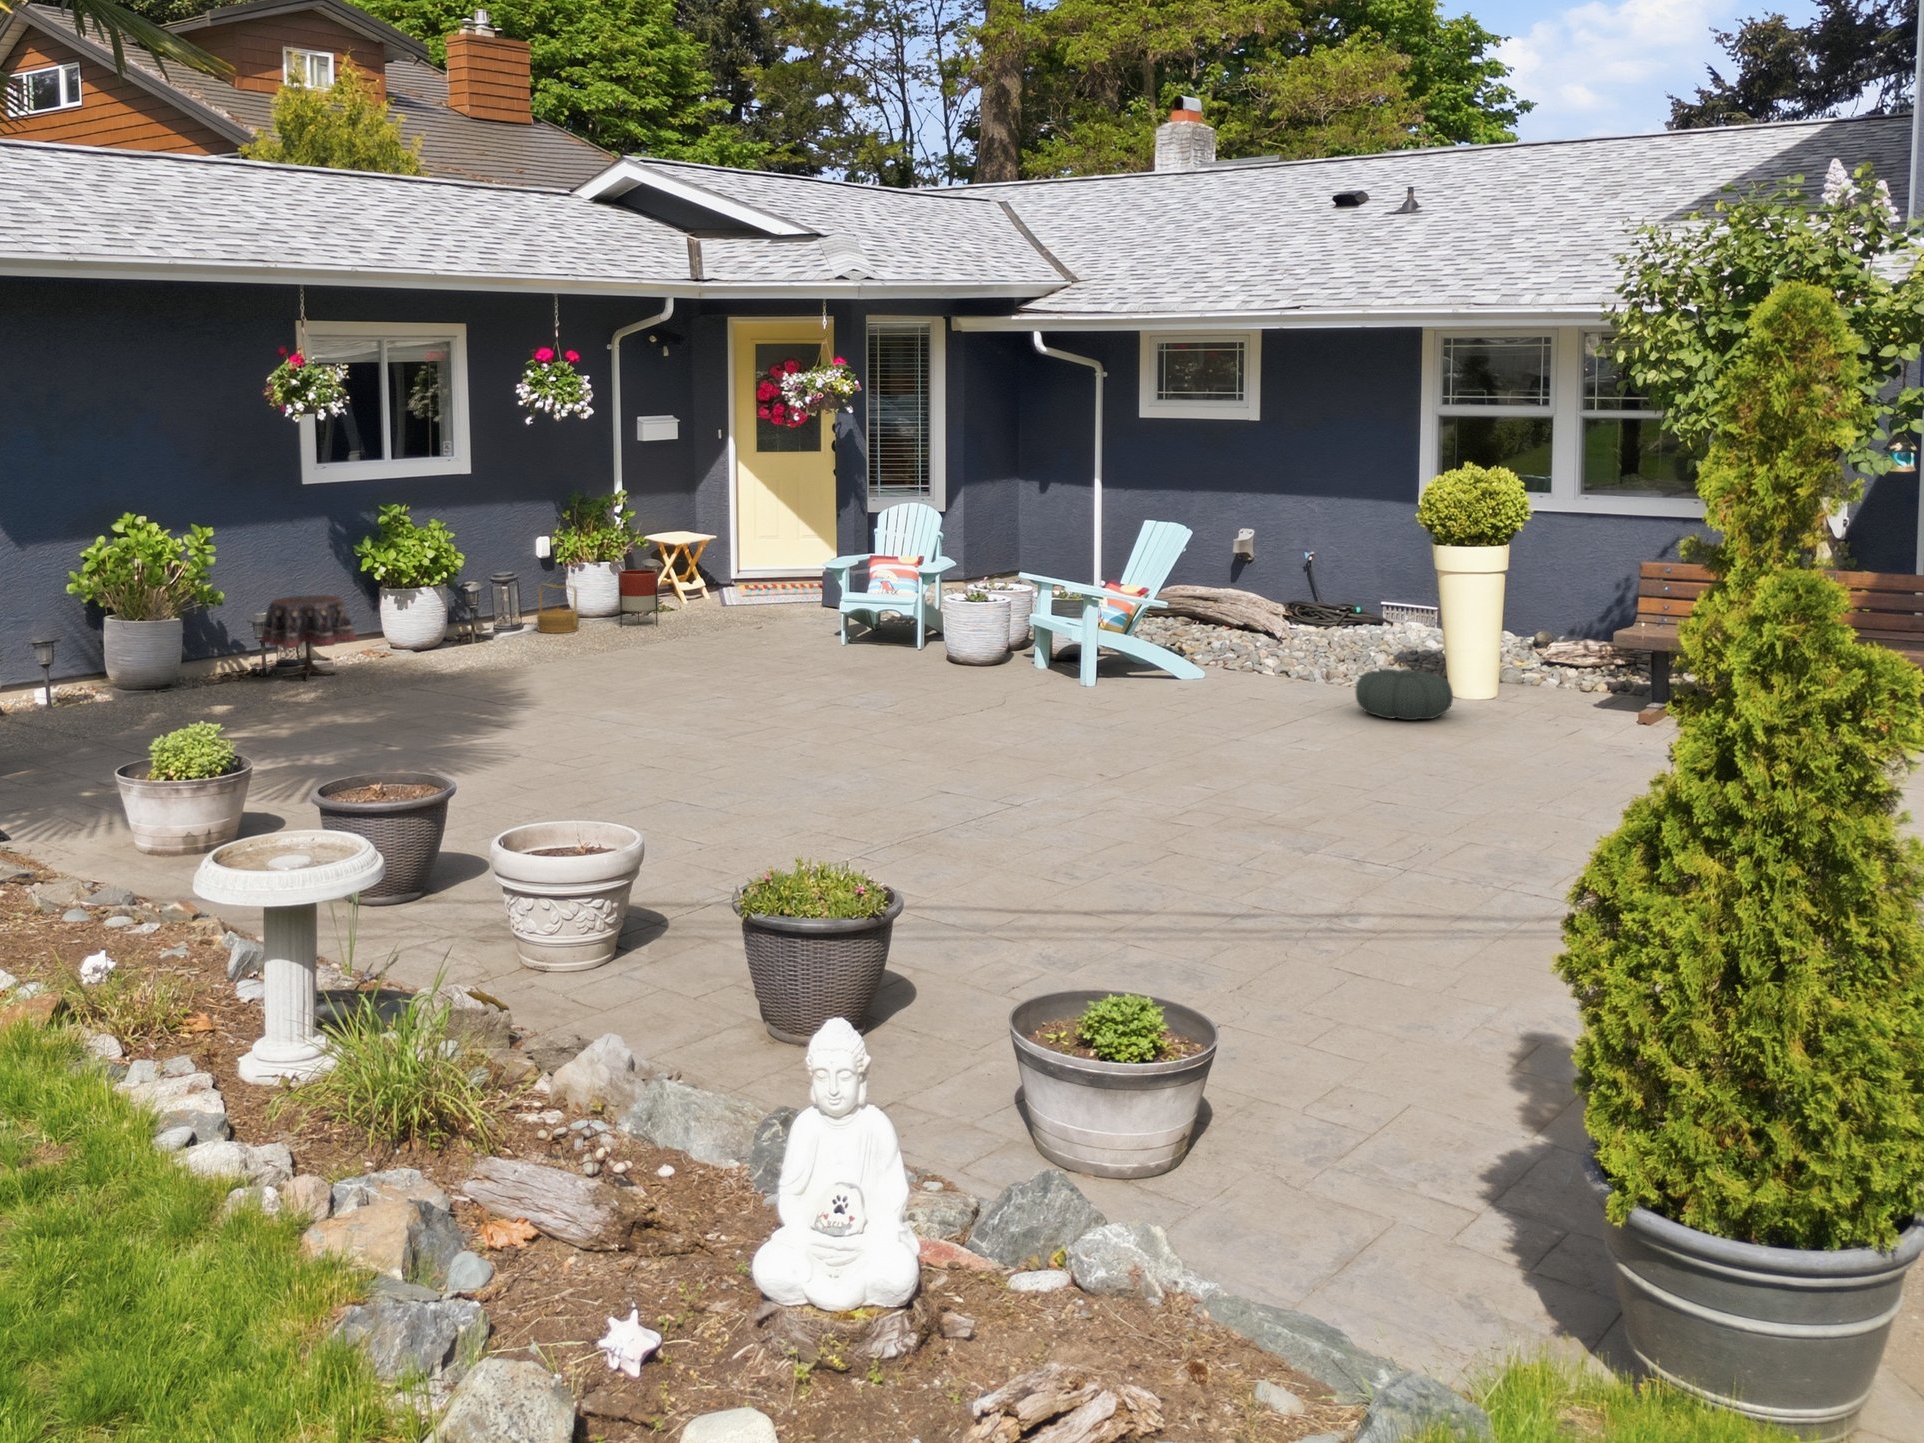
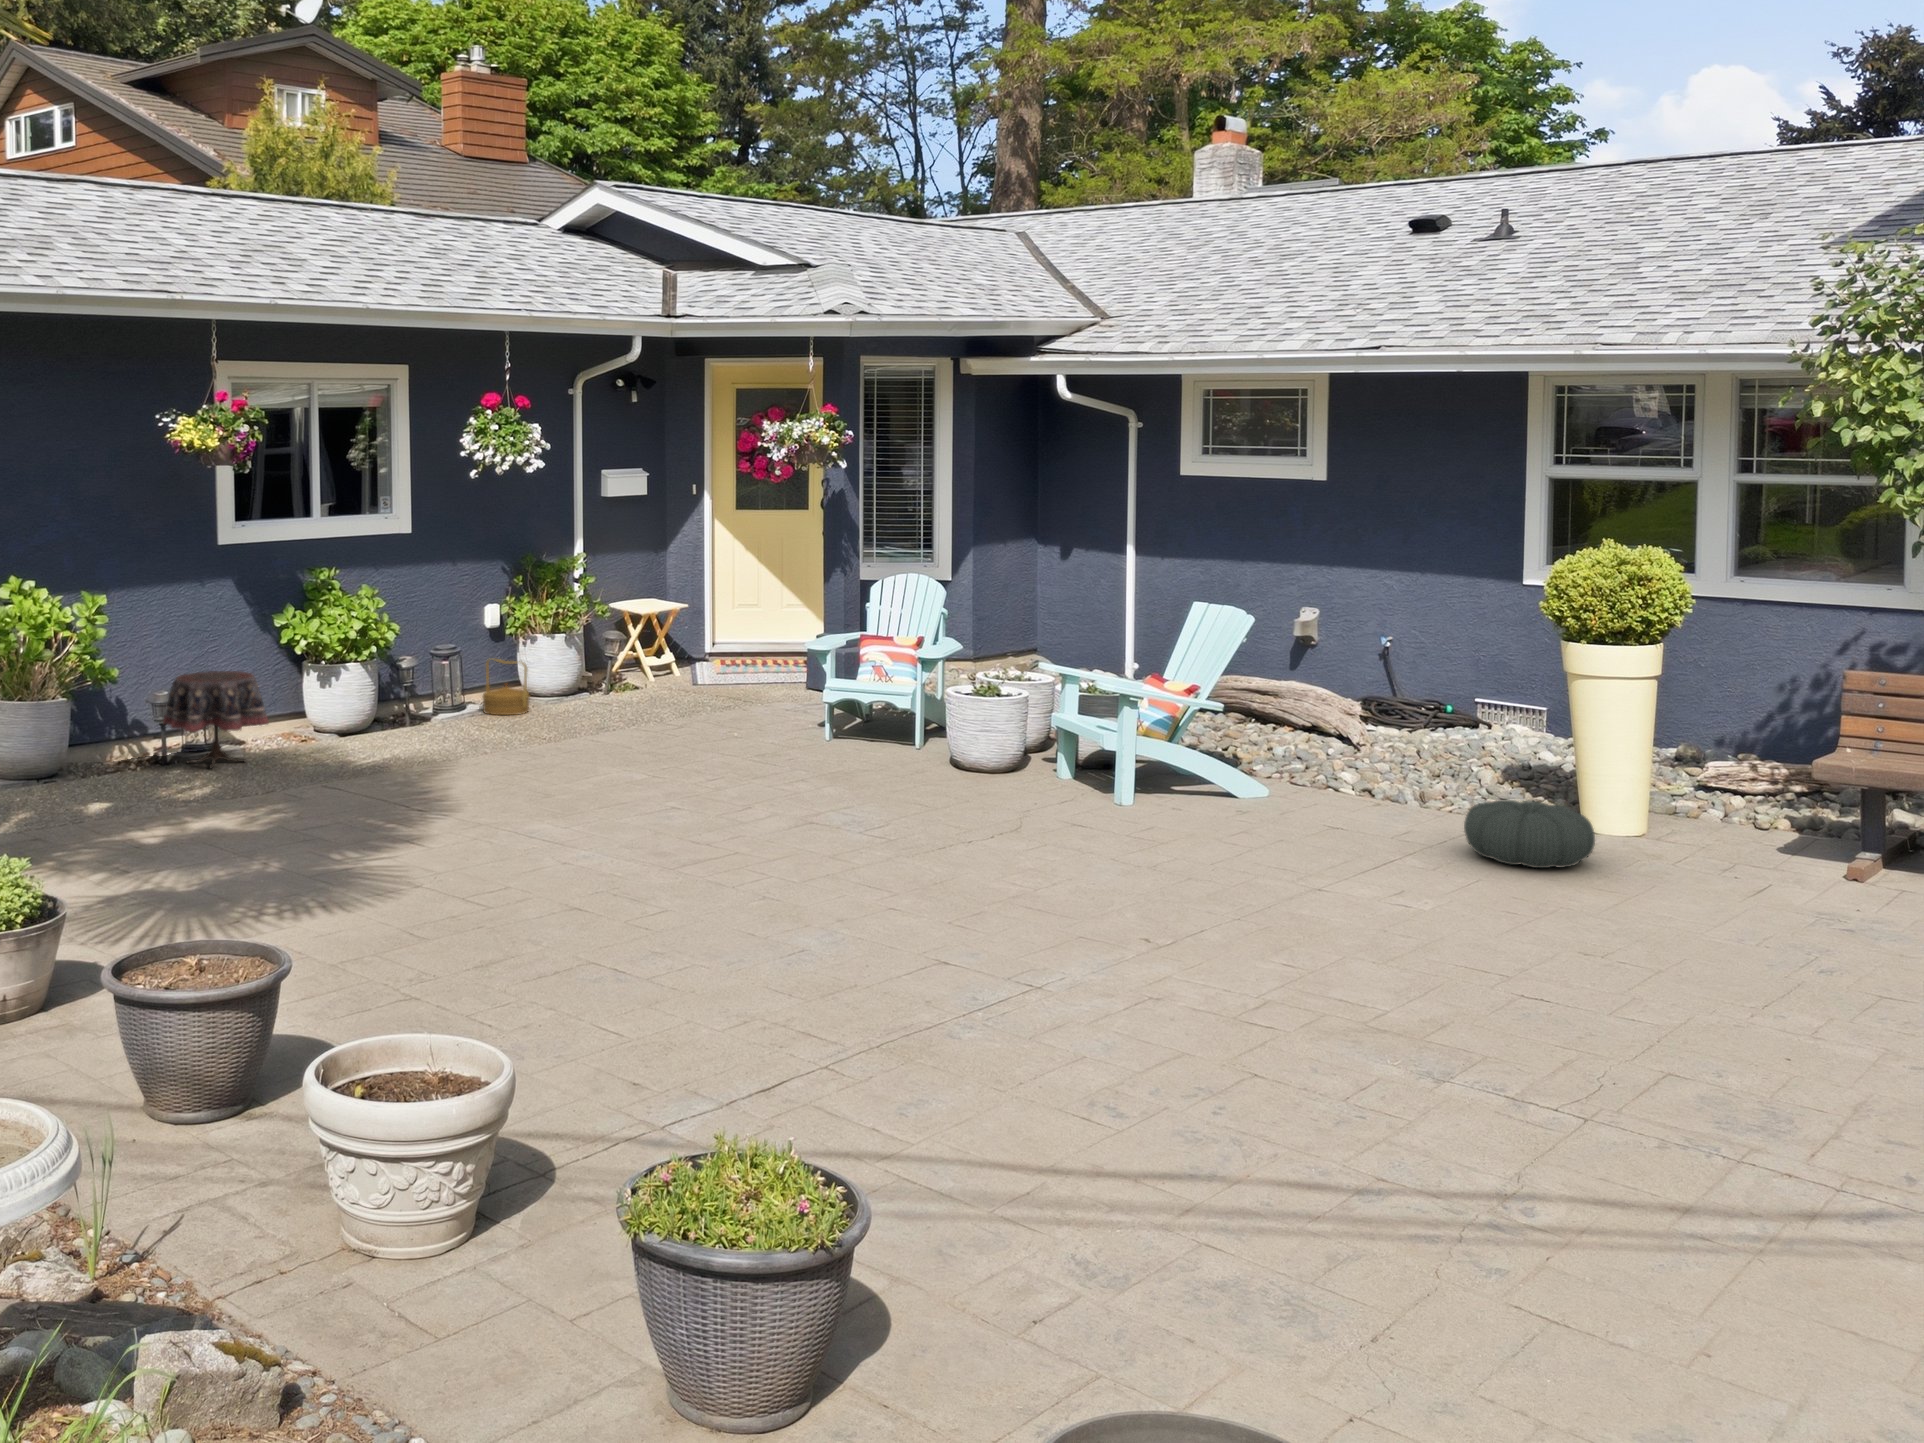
planter: present [618,570,659,627] -> none [575,644,620,709]

